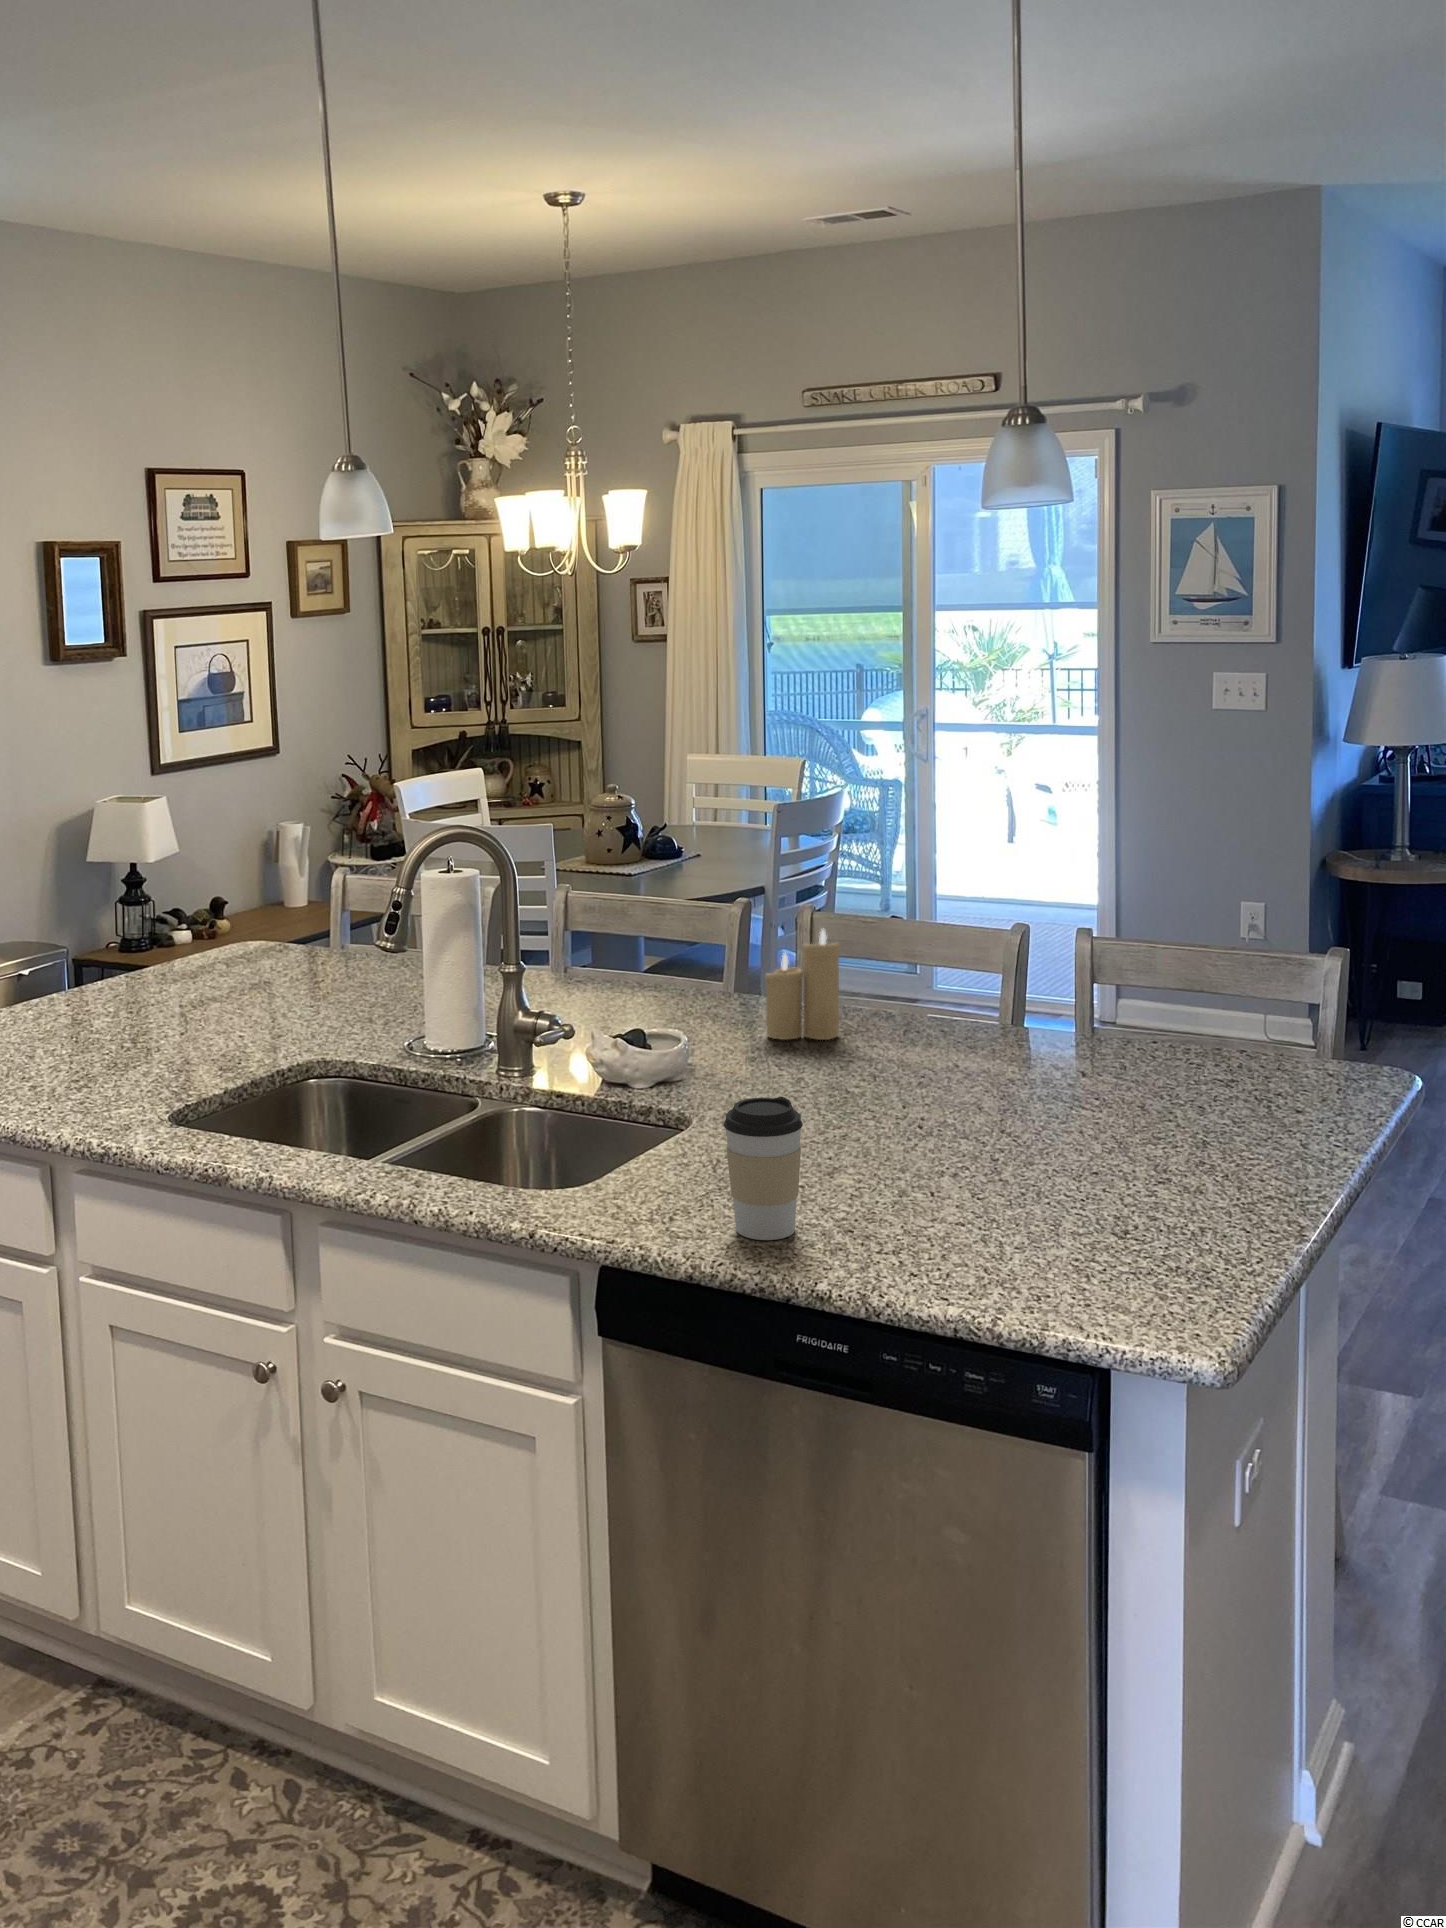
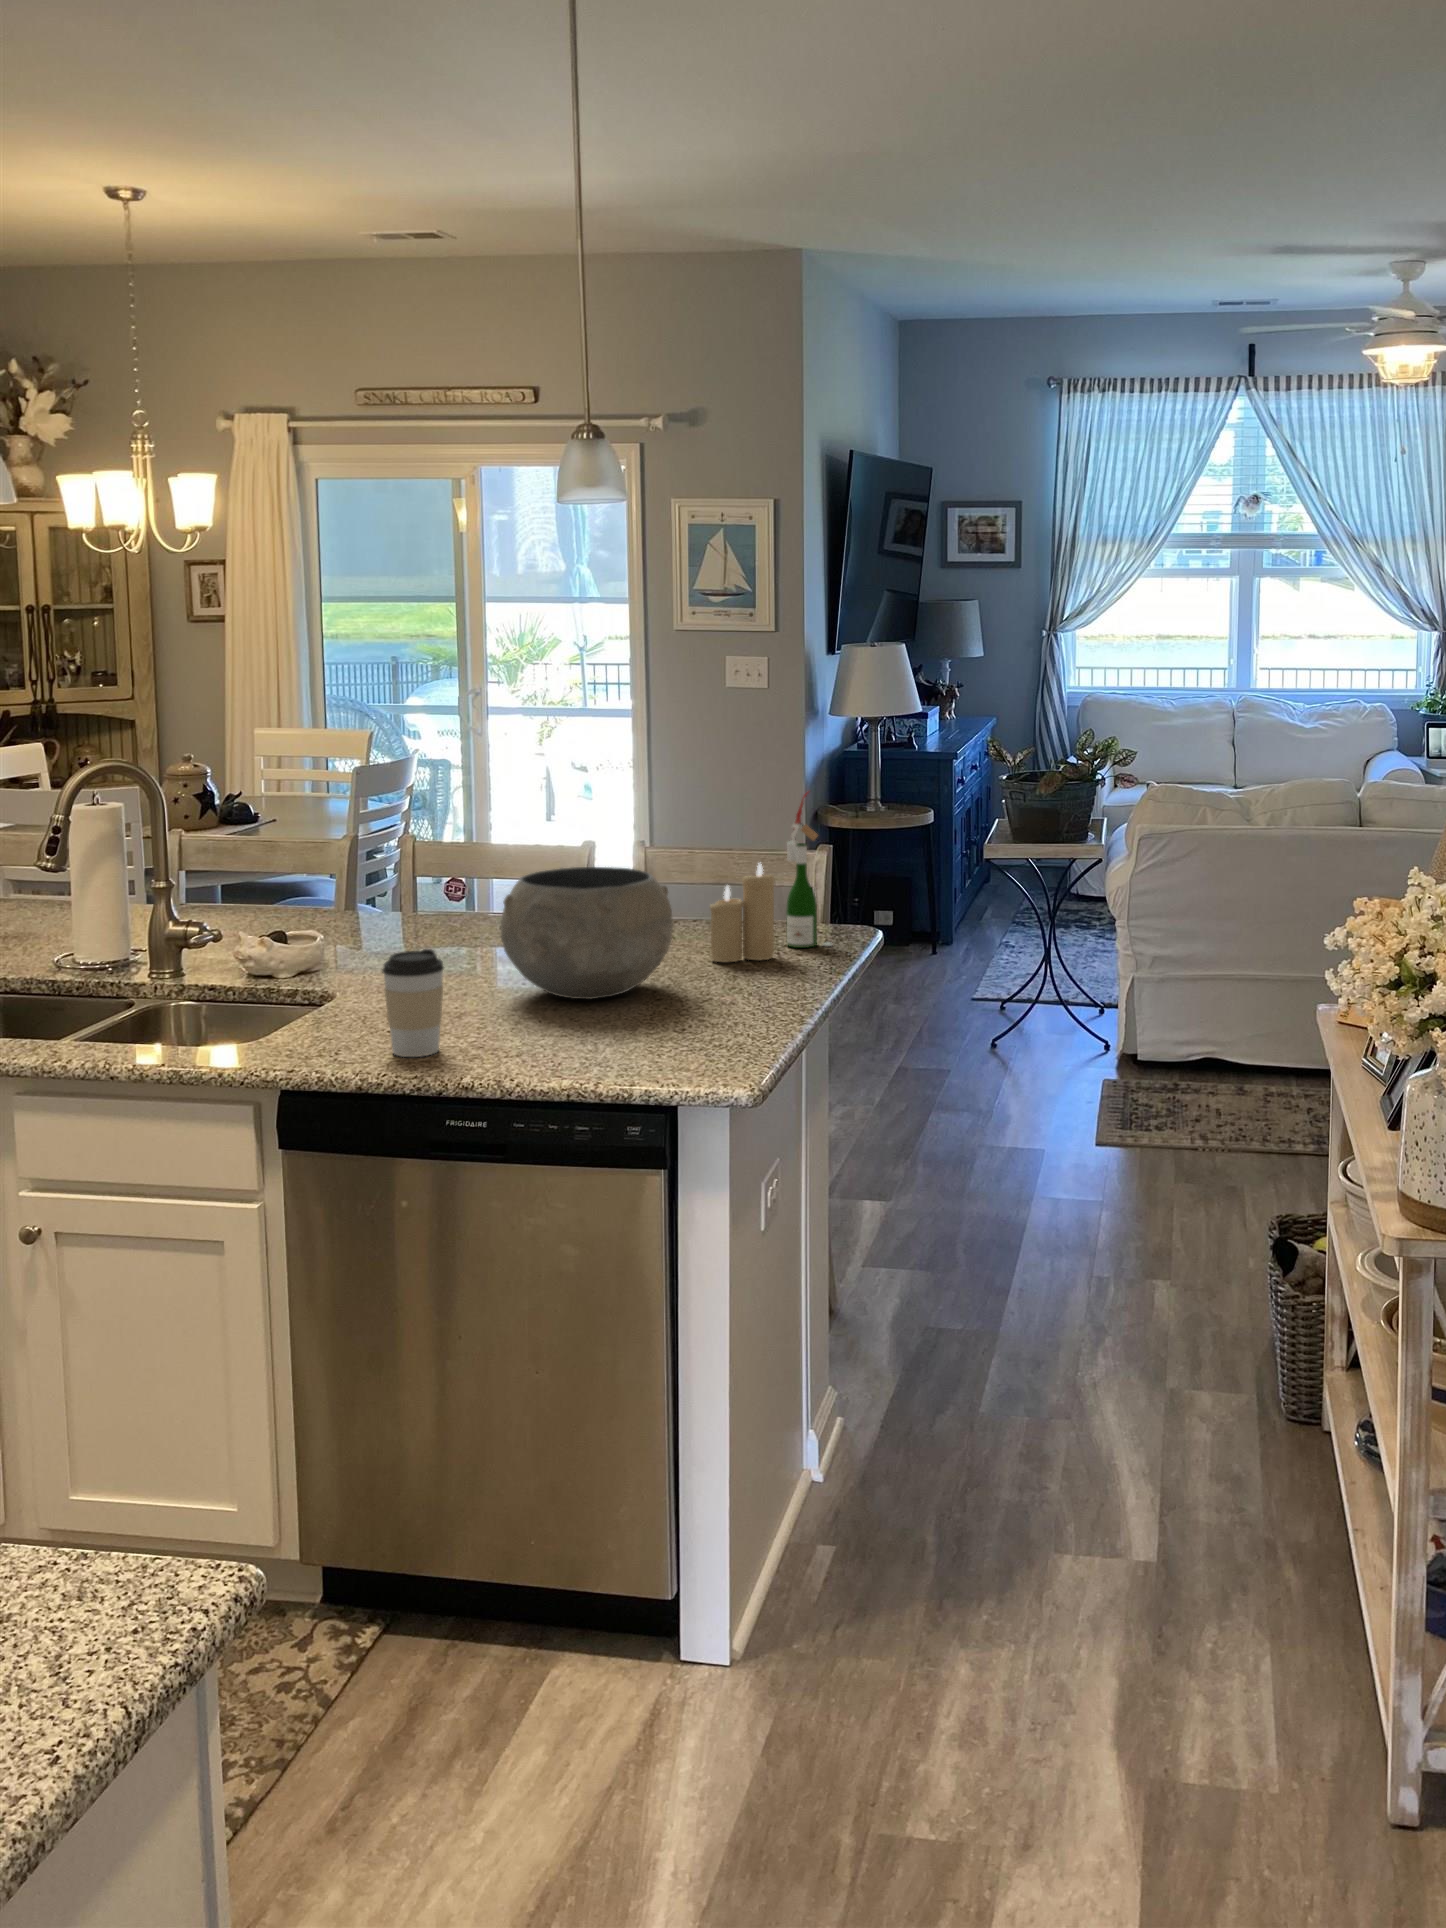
wine bottle: none [1284,883,1351,1096] -> present [786,793,832,948]
candle: present [765,929,840,1040] -> present [710,863,774,962]
ceramic bowl: none [891,979,1120,1162] -> present [501,867,673,999]

